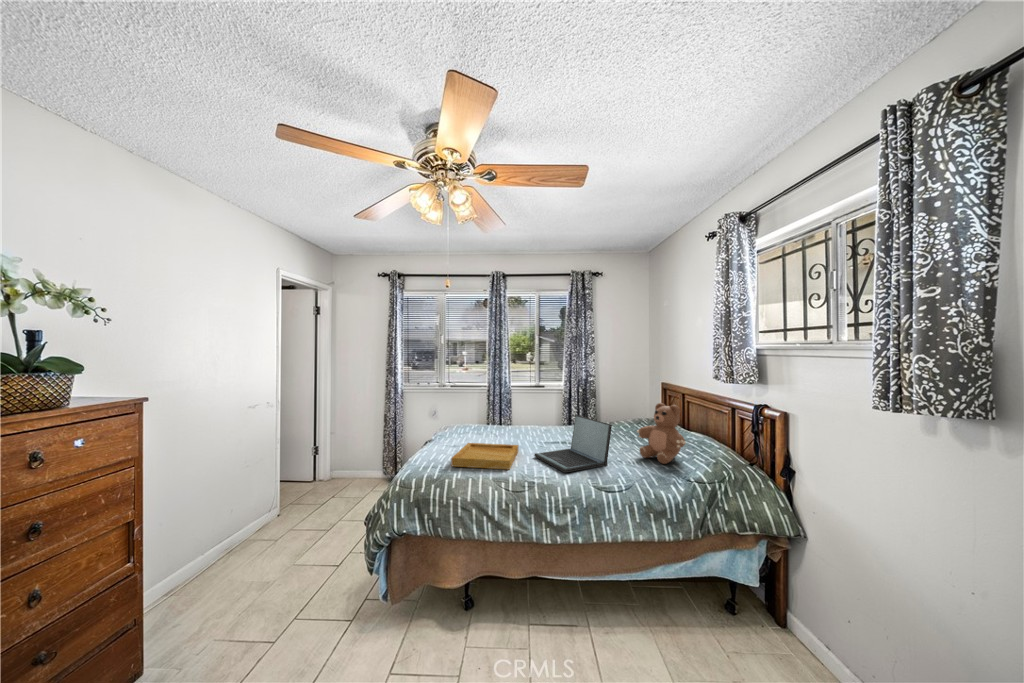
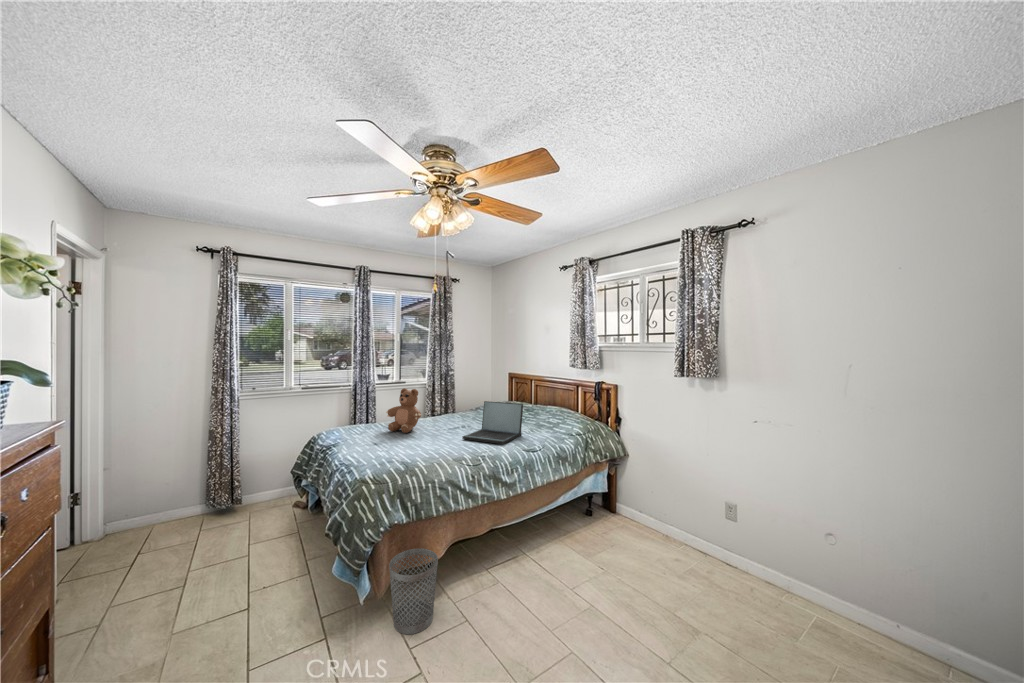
teddy bear: present [637,403,686,464] -> present [386,388,421,433]
tray: present [451,443,519,469] -> none [394,432,459,458]
wastebasket: none [386,565,439,662] -> present [389,548,438,634]

